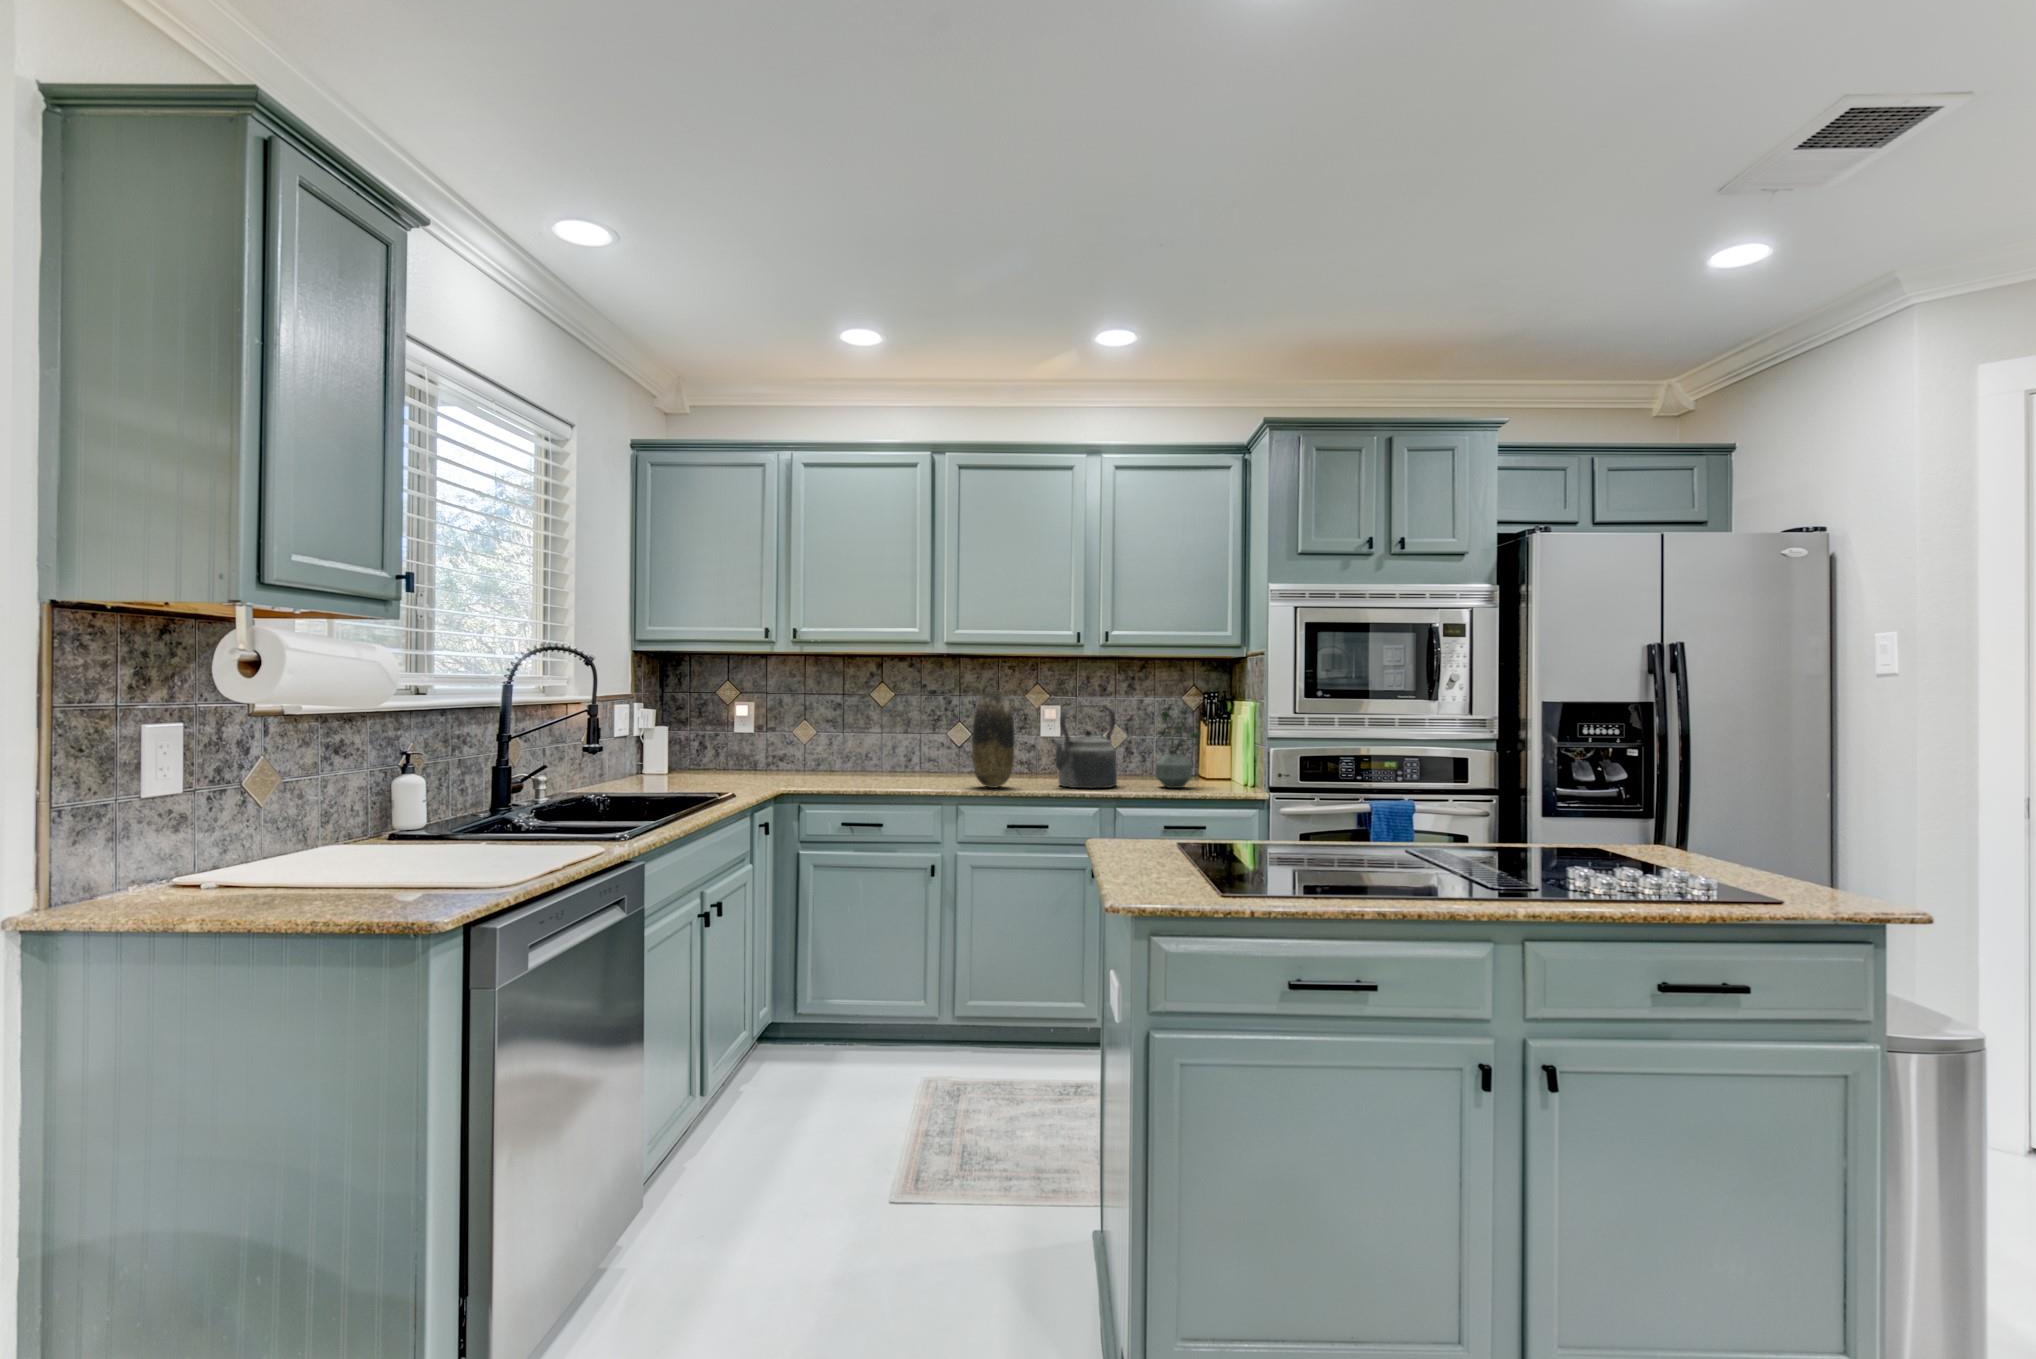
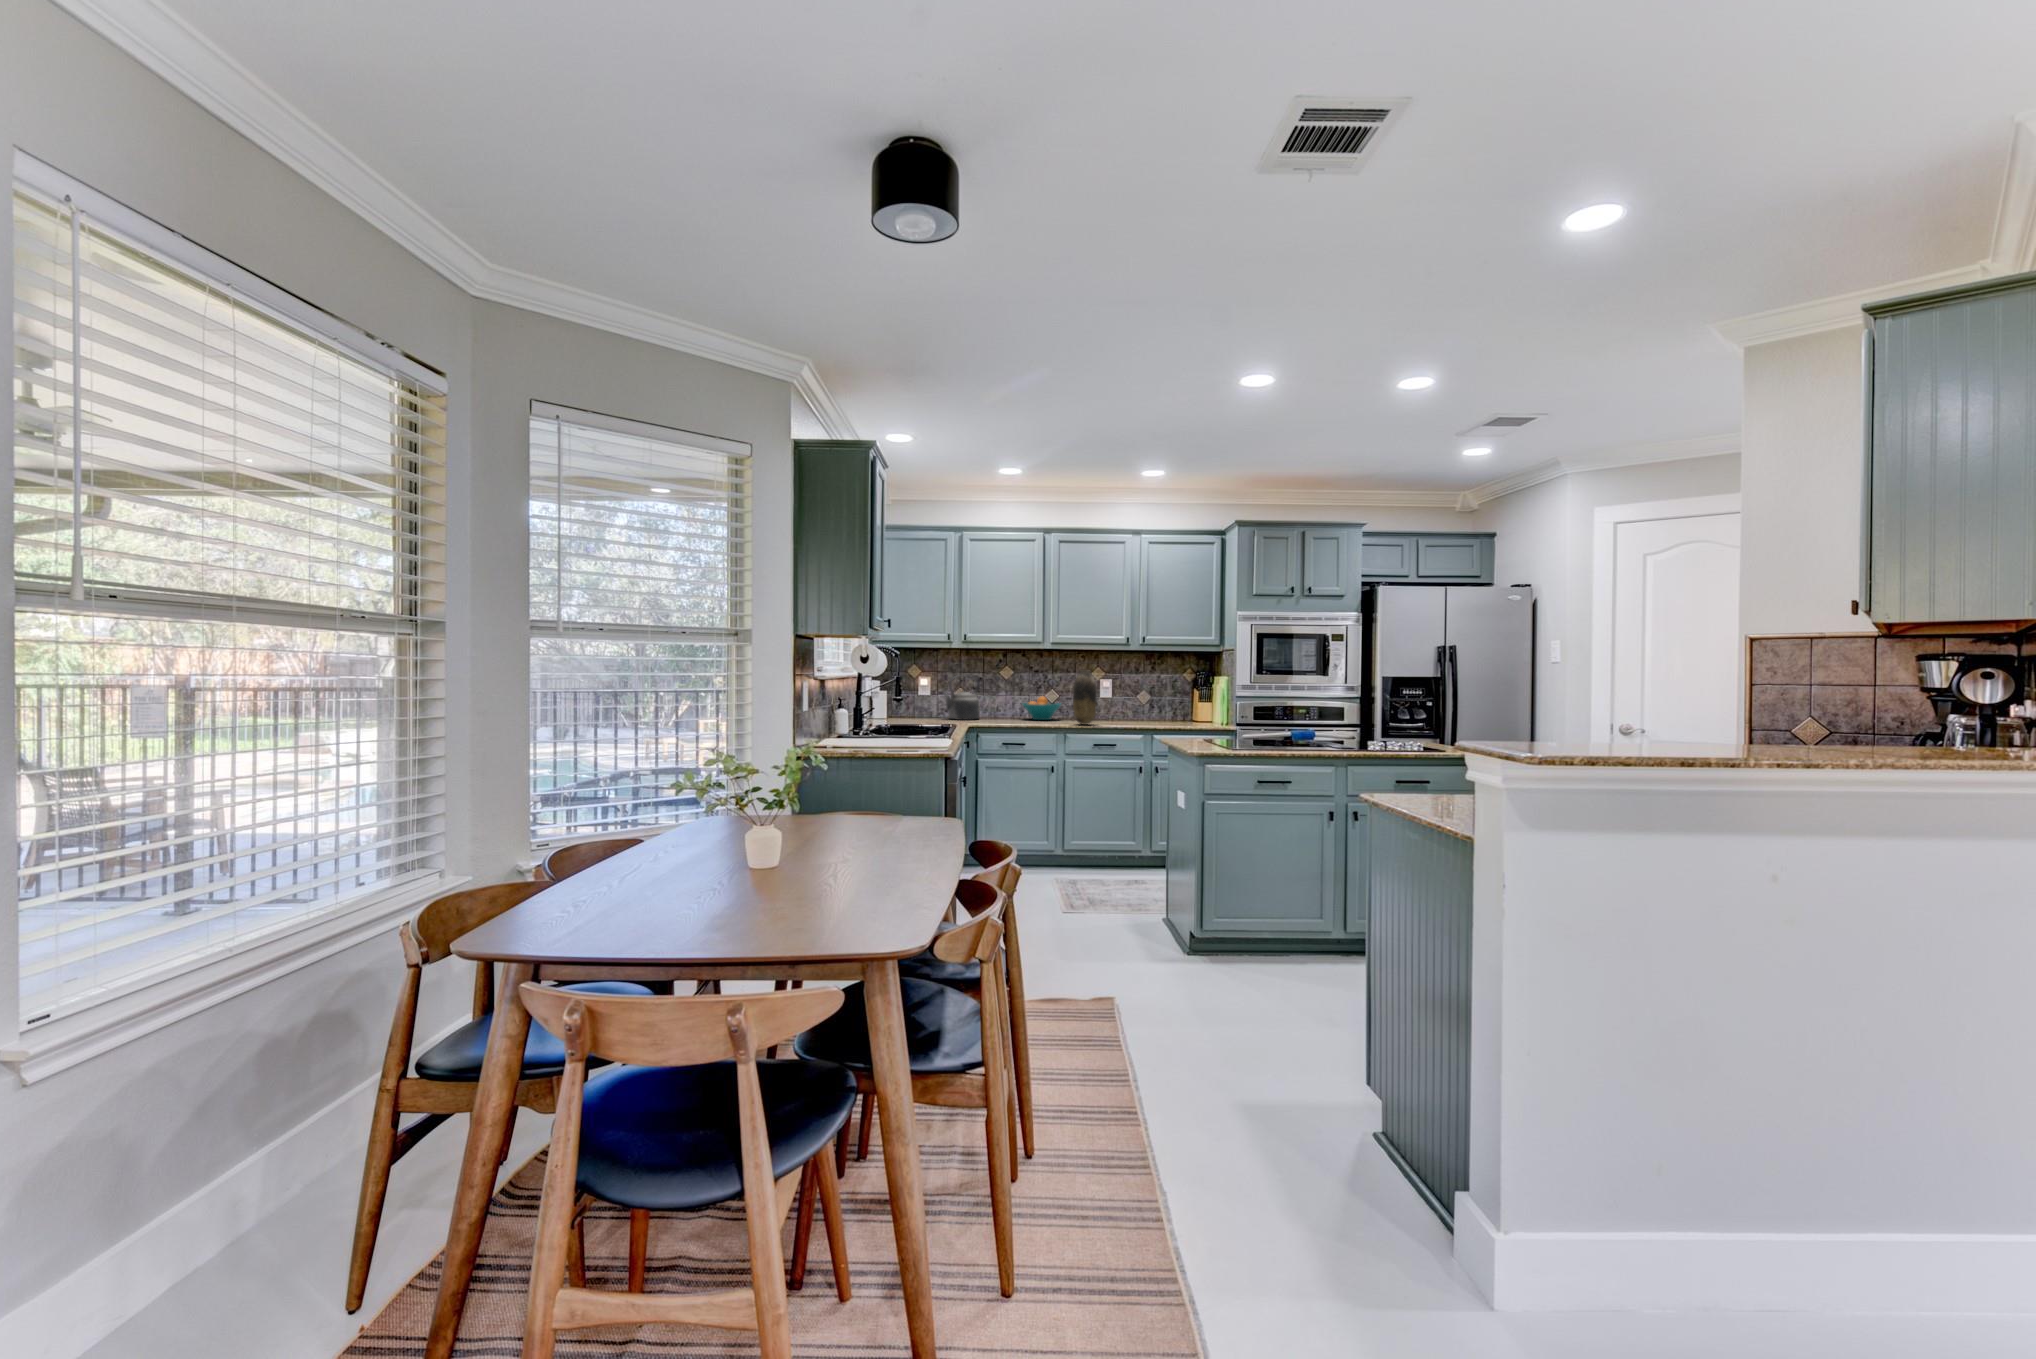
kettle: present [1052,705,1117,788] -> present [944,677,980,720]
potted plant: present [1156,708,1201,788] -> none [1173,679,1199,725]
fruit bowl: none [903,735,972,776] -> present [1023,696,1061,720]

